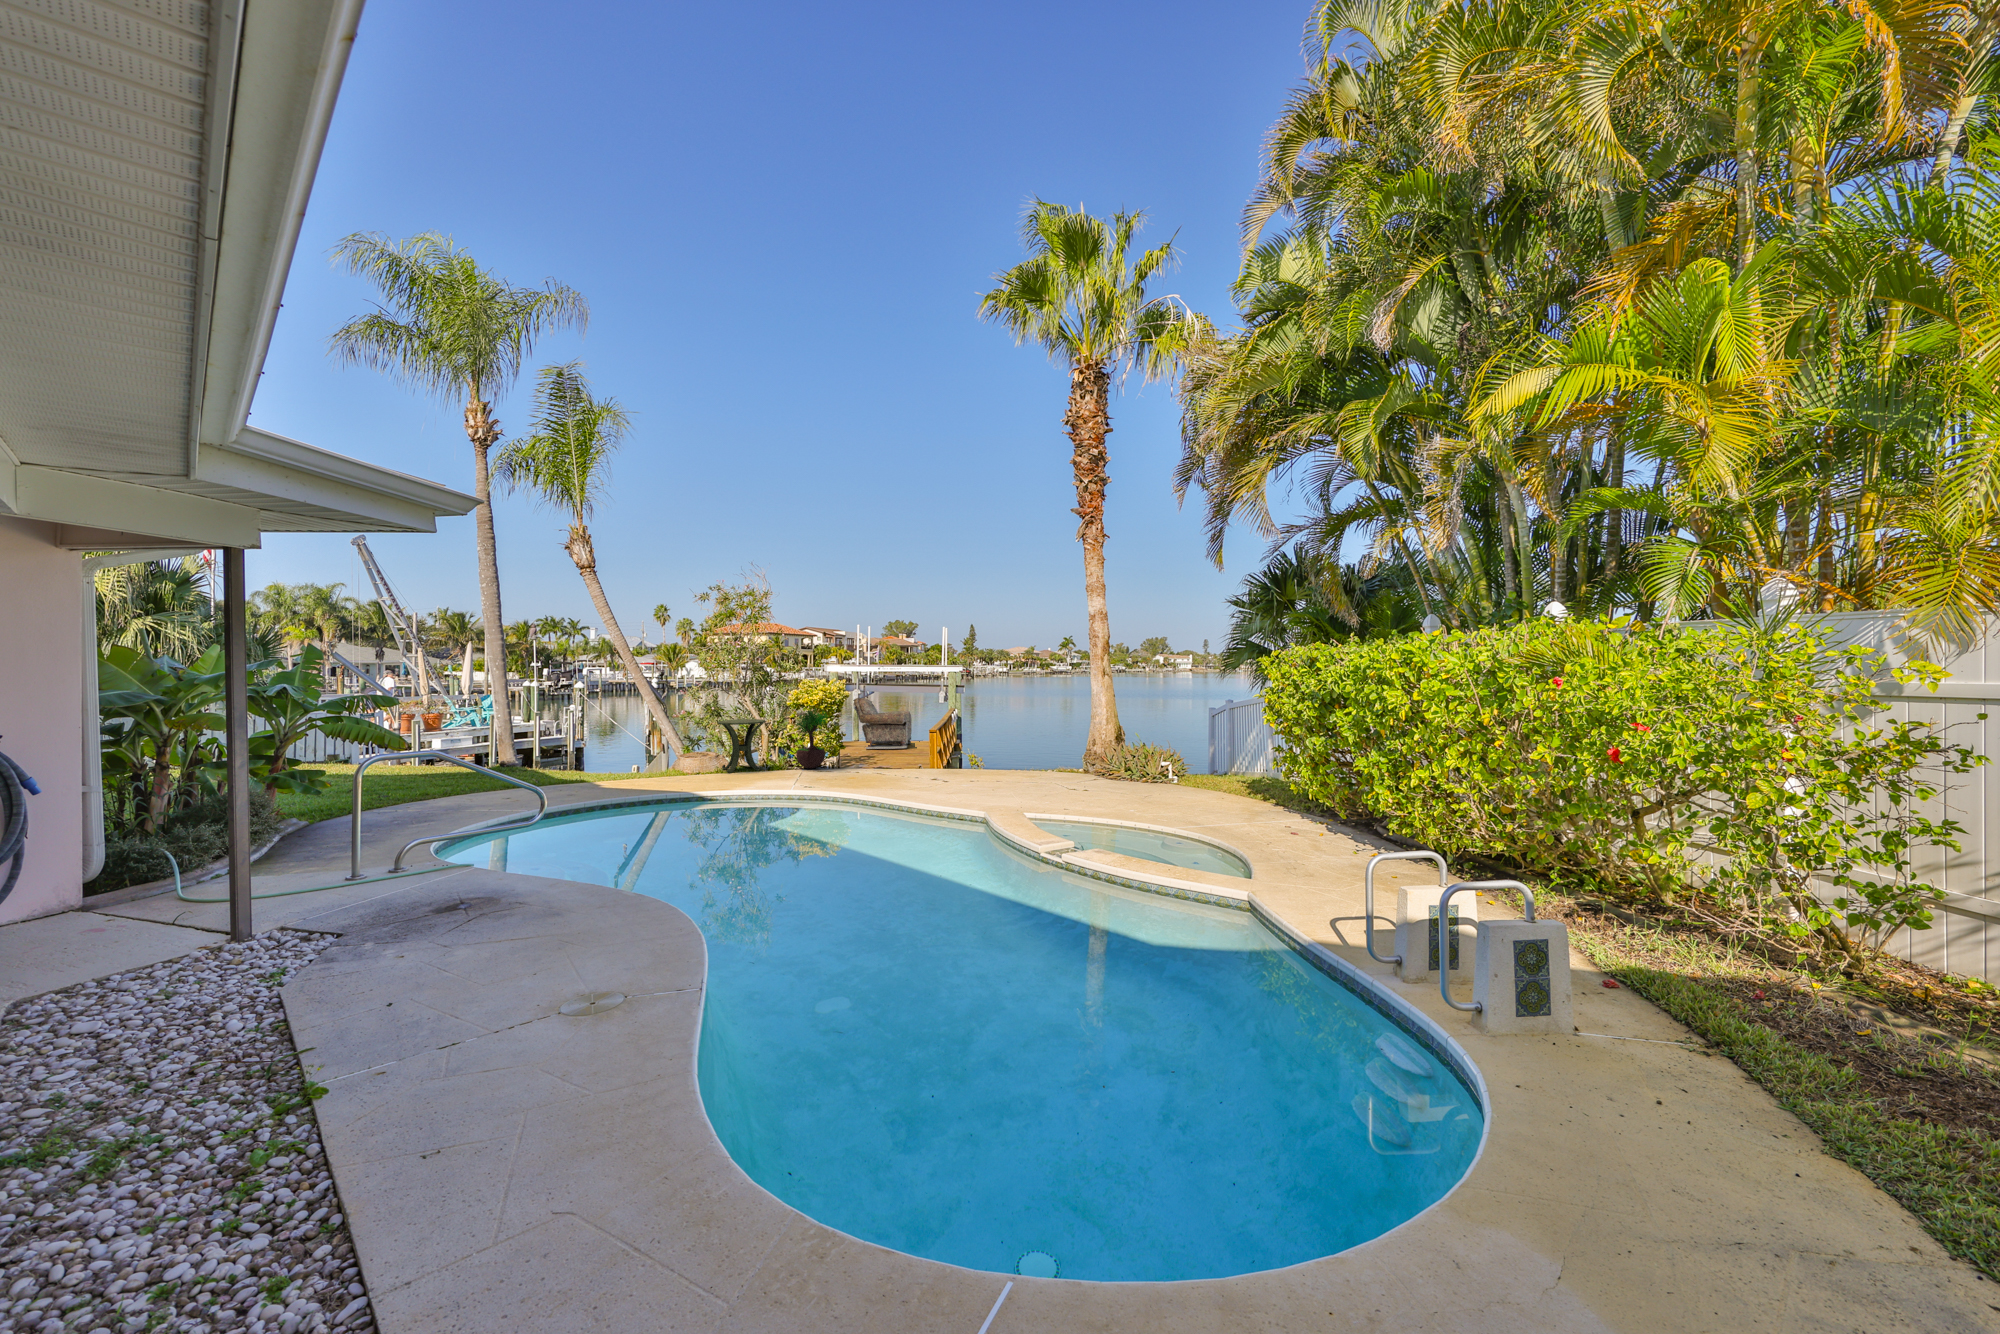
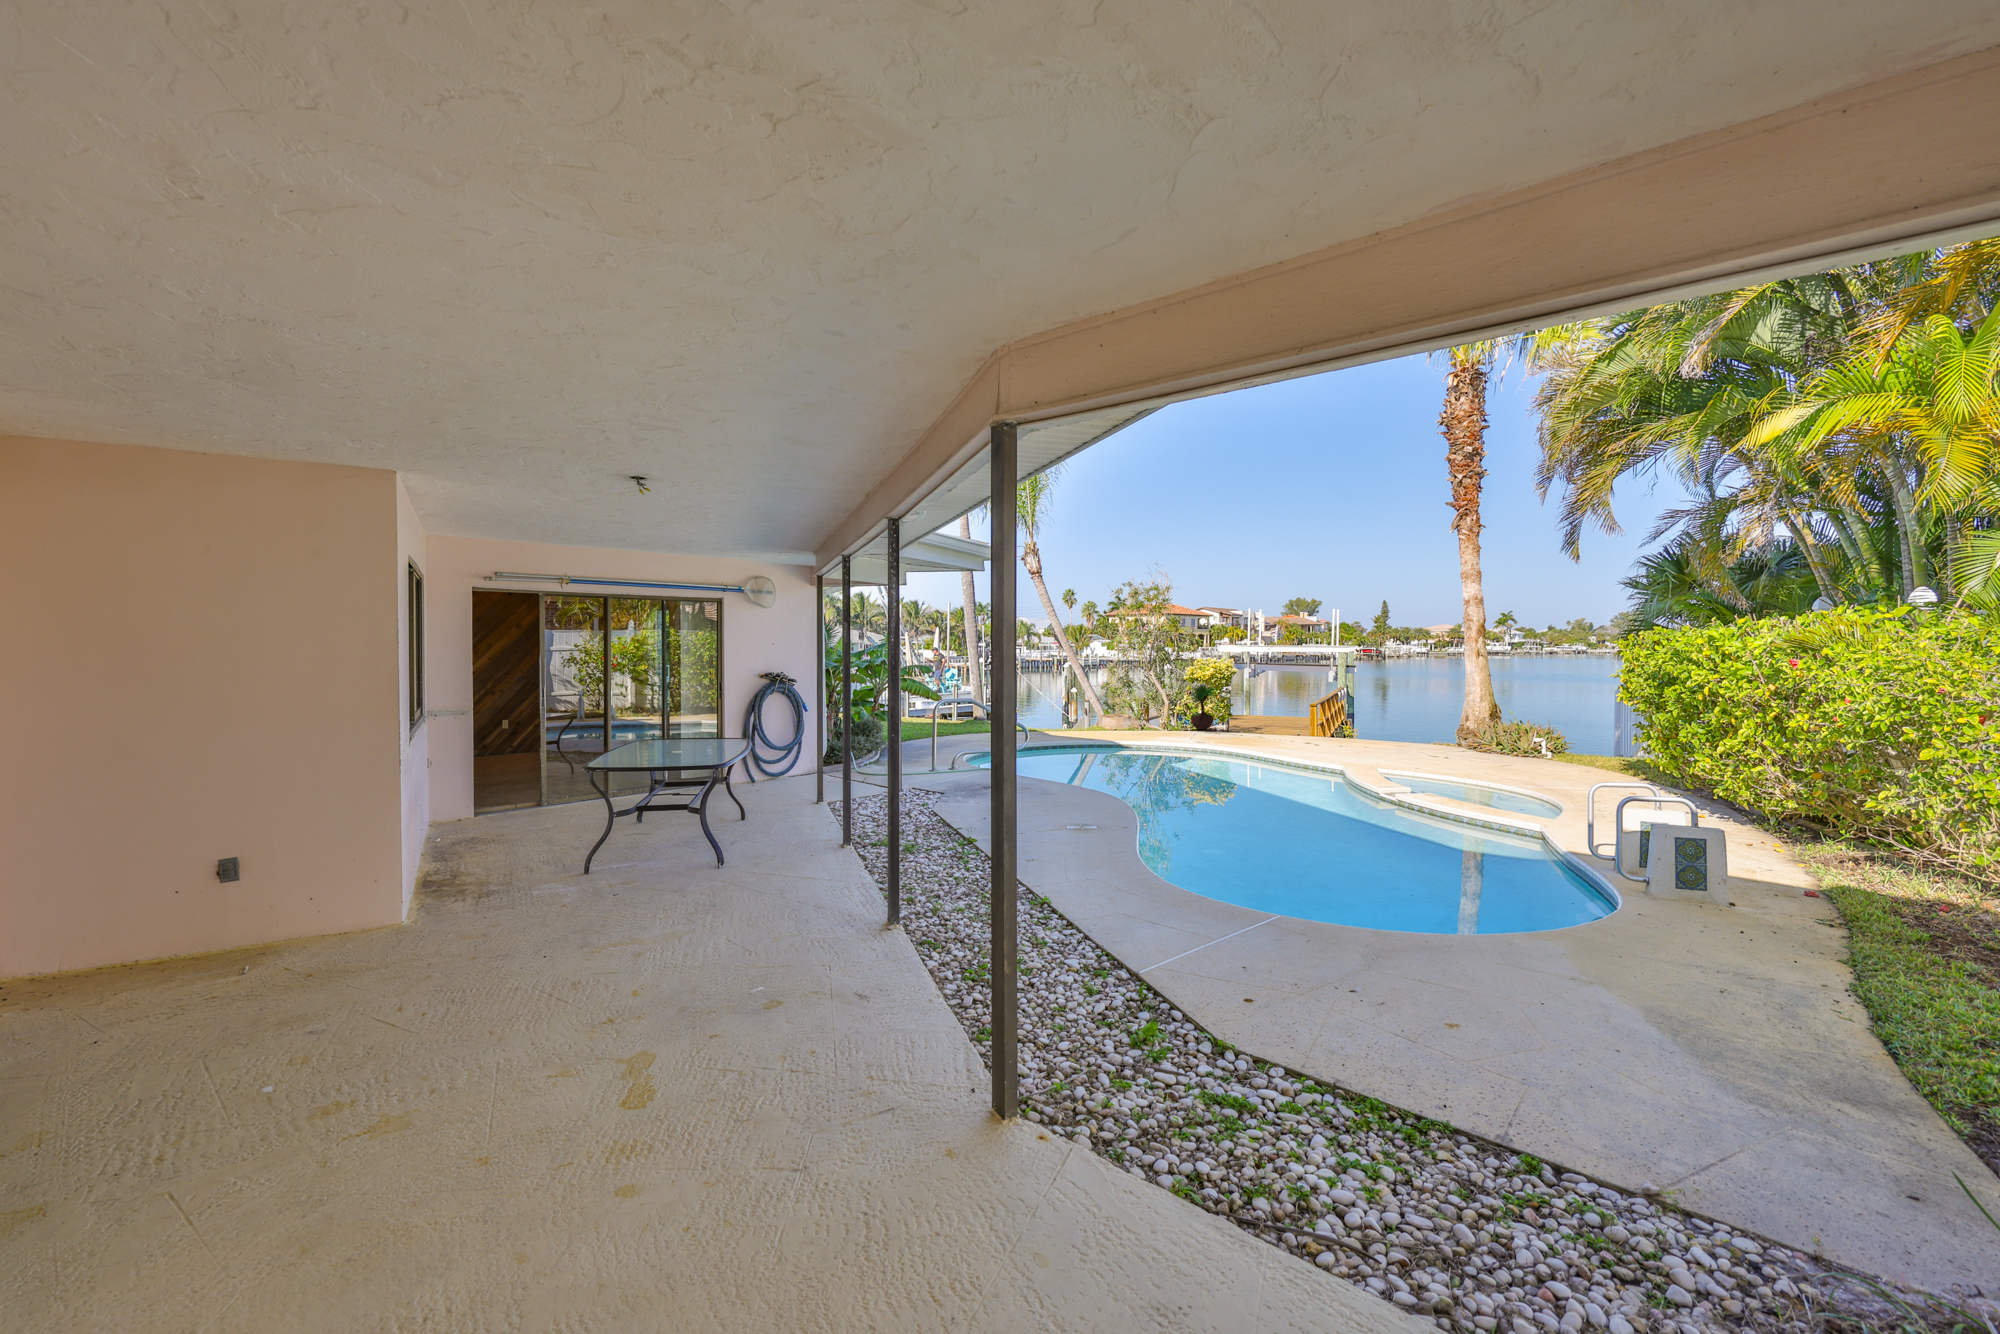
armchair: present [853,698,912,749] -> none [1239,676,1292,720]
side table: present [718,719,765,773] -> none [1133,690,1167,729]

